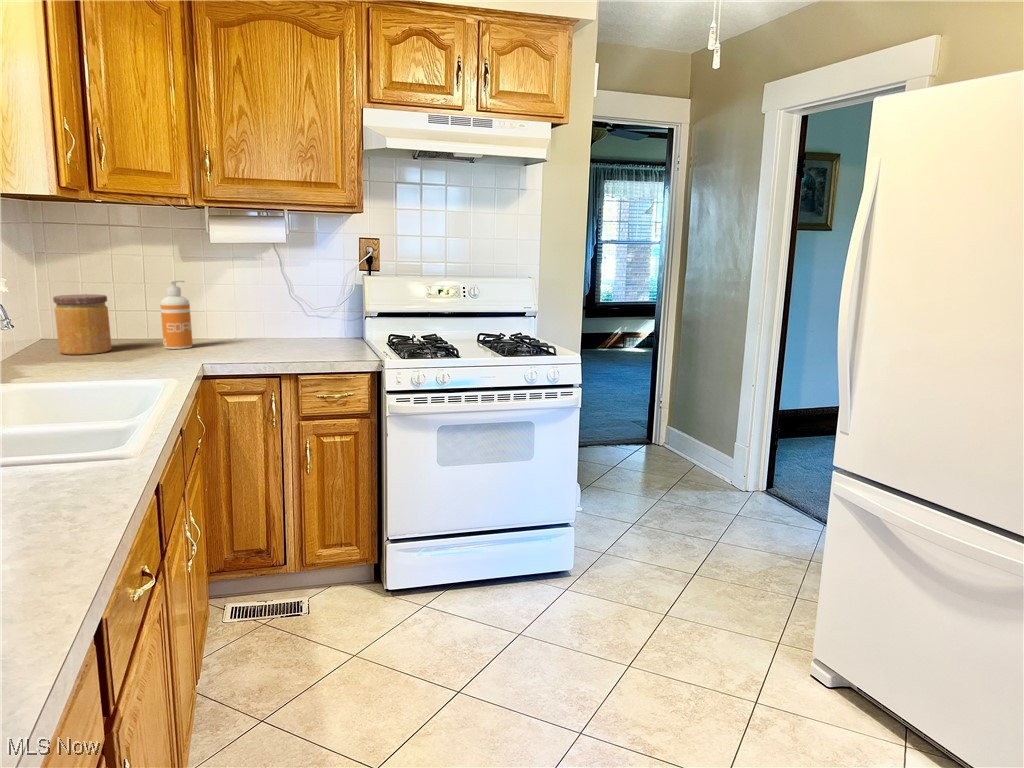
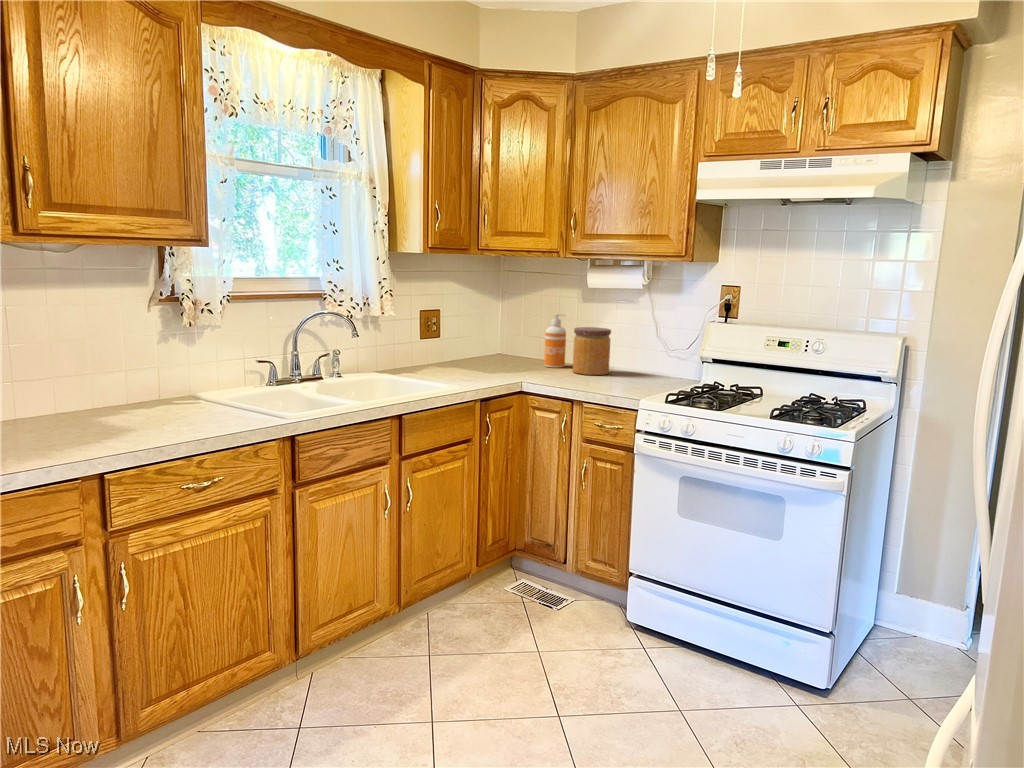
jar: present [53,294,112,355] -> present [573,327,611,375]

